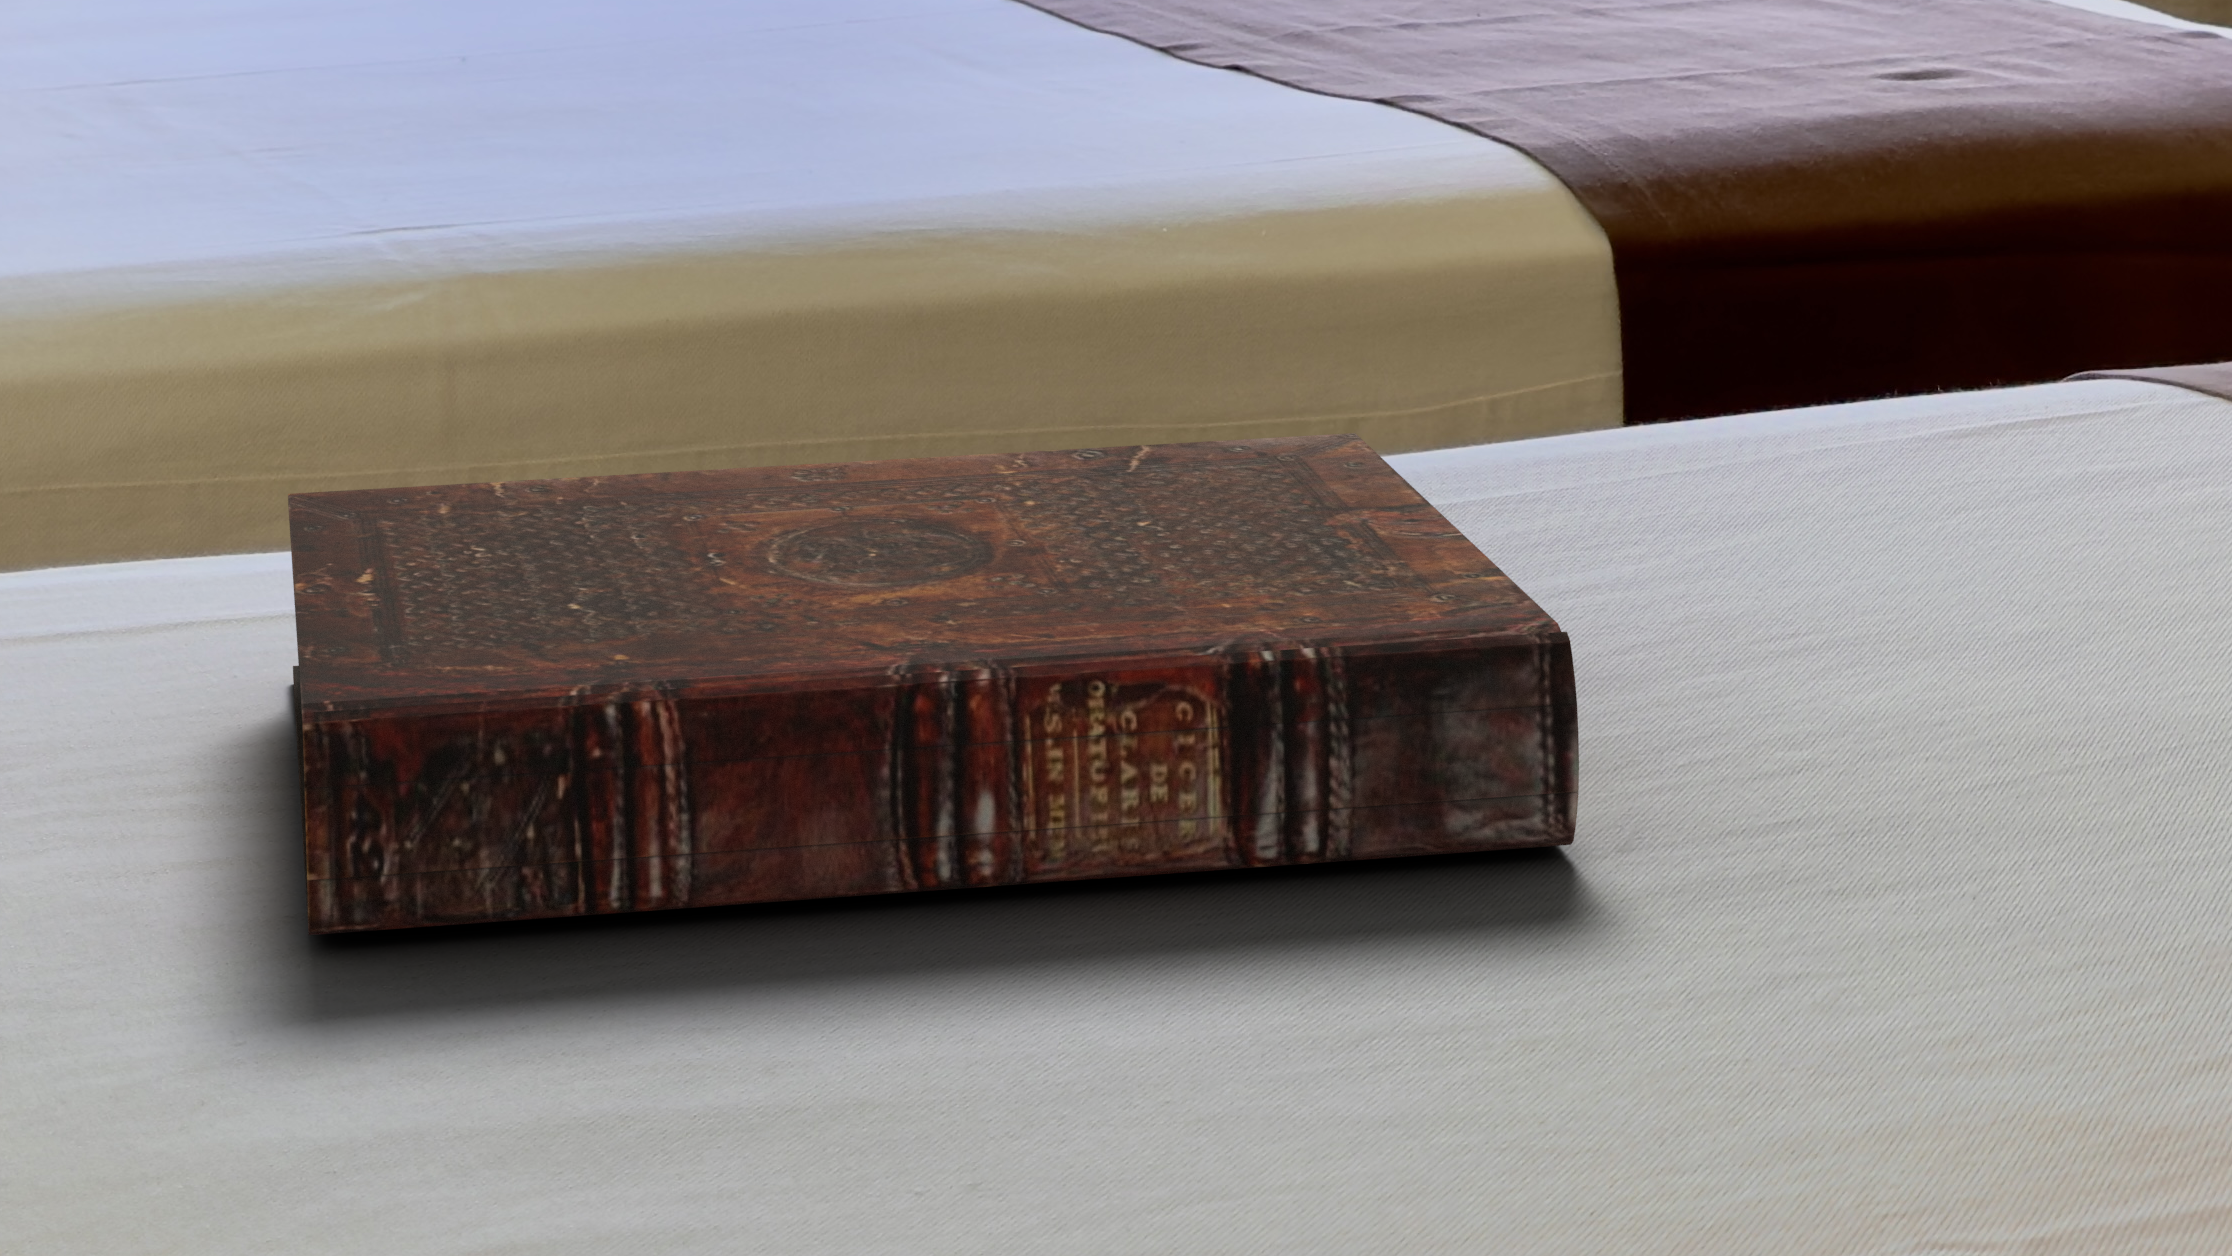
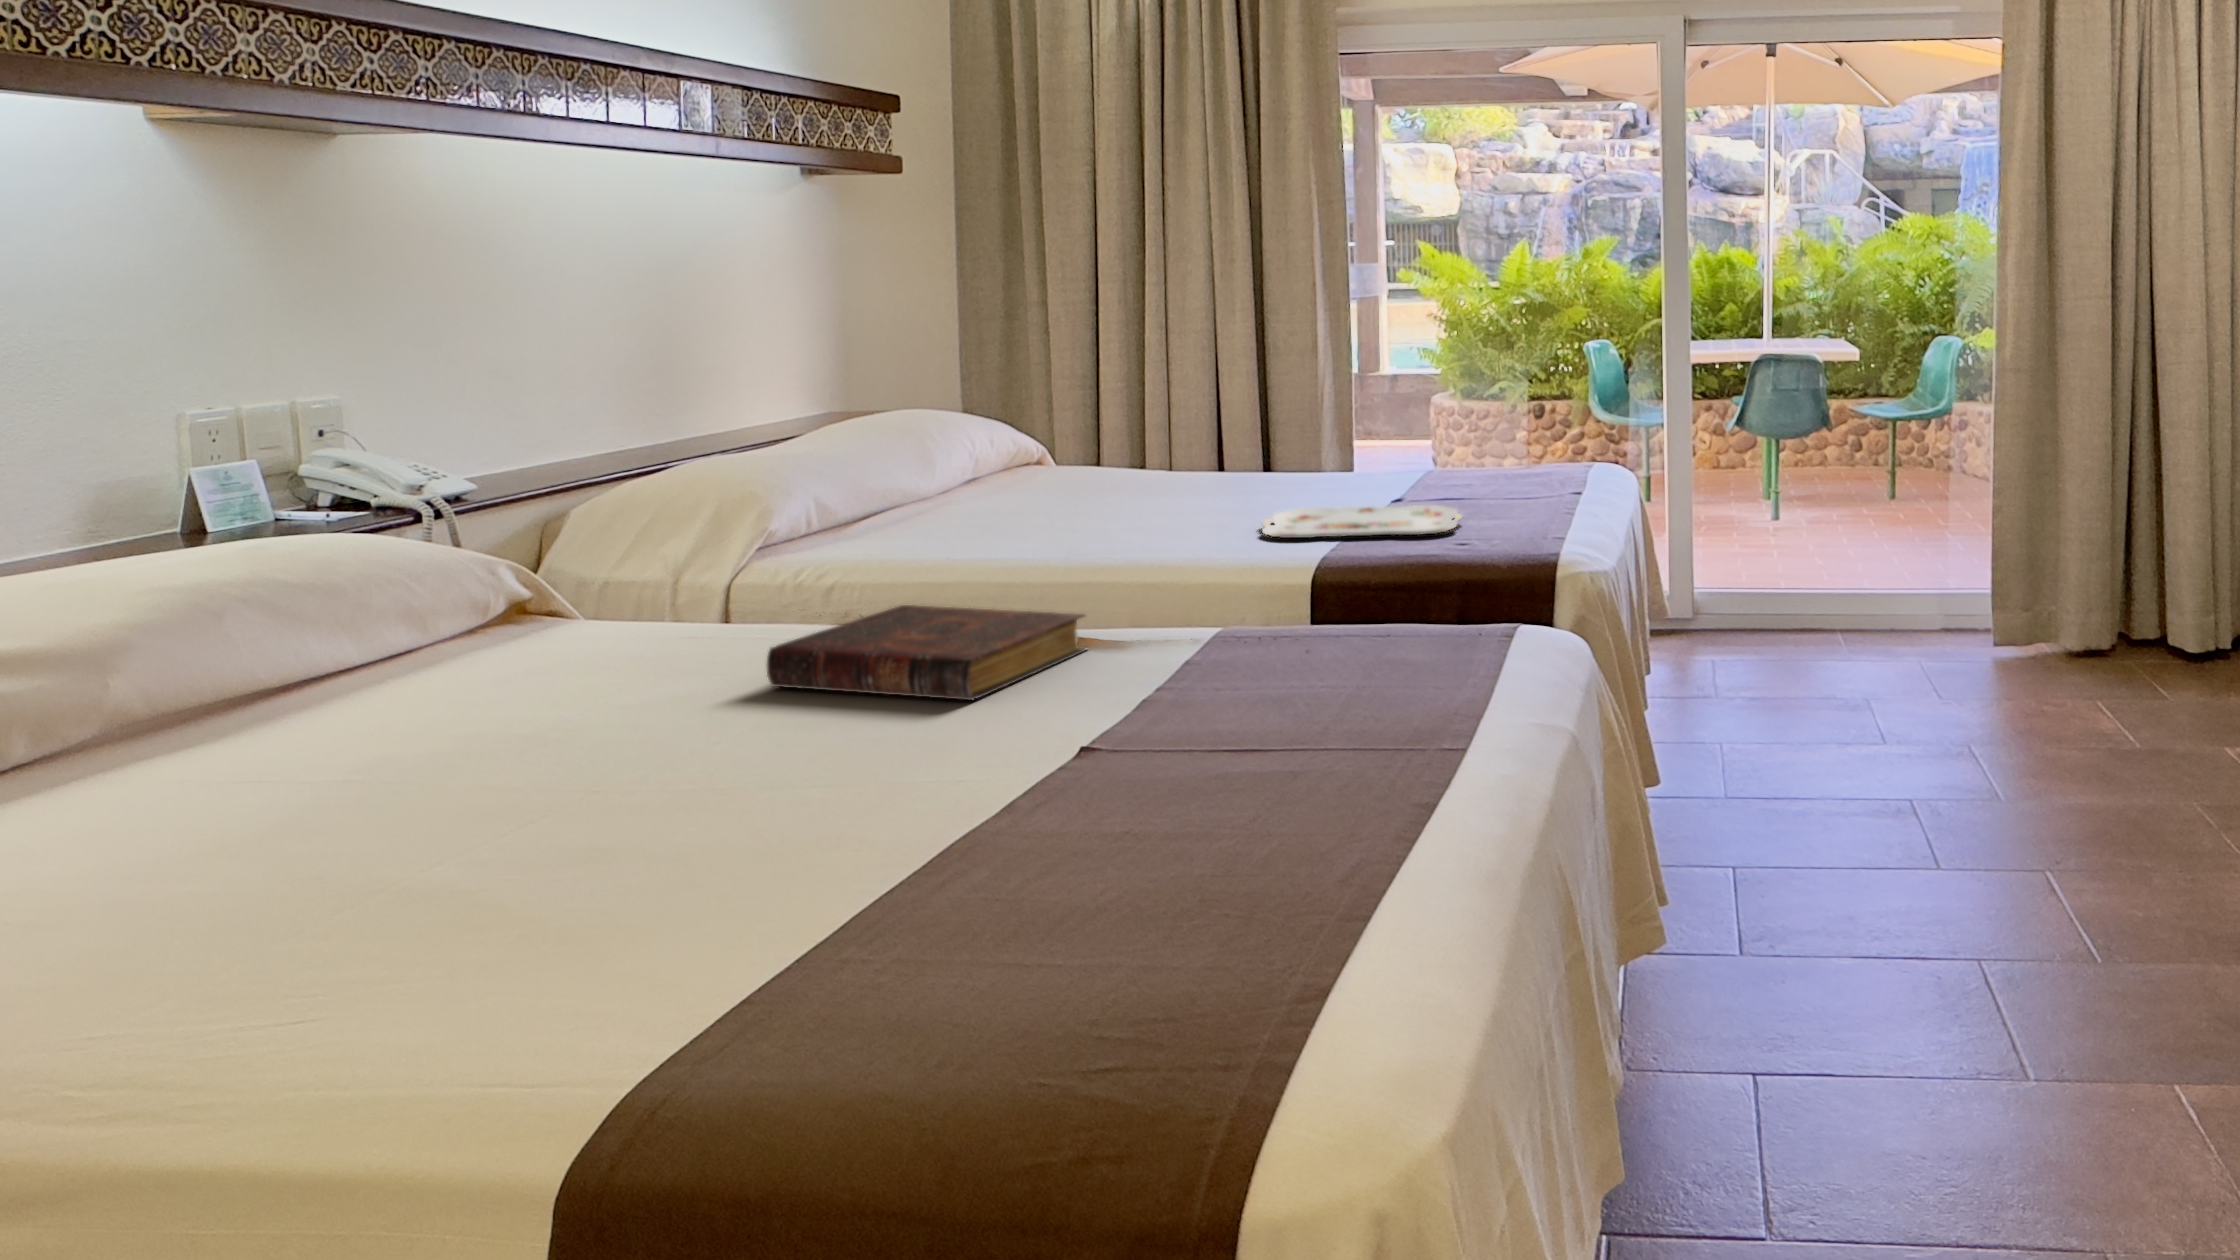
serving tray: none [460,27,1391,177] -> present [1262,505,1463,538]

